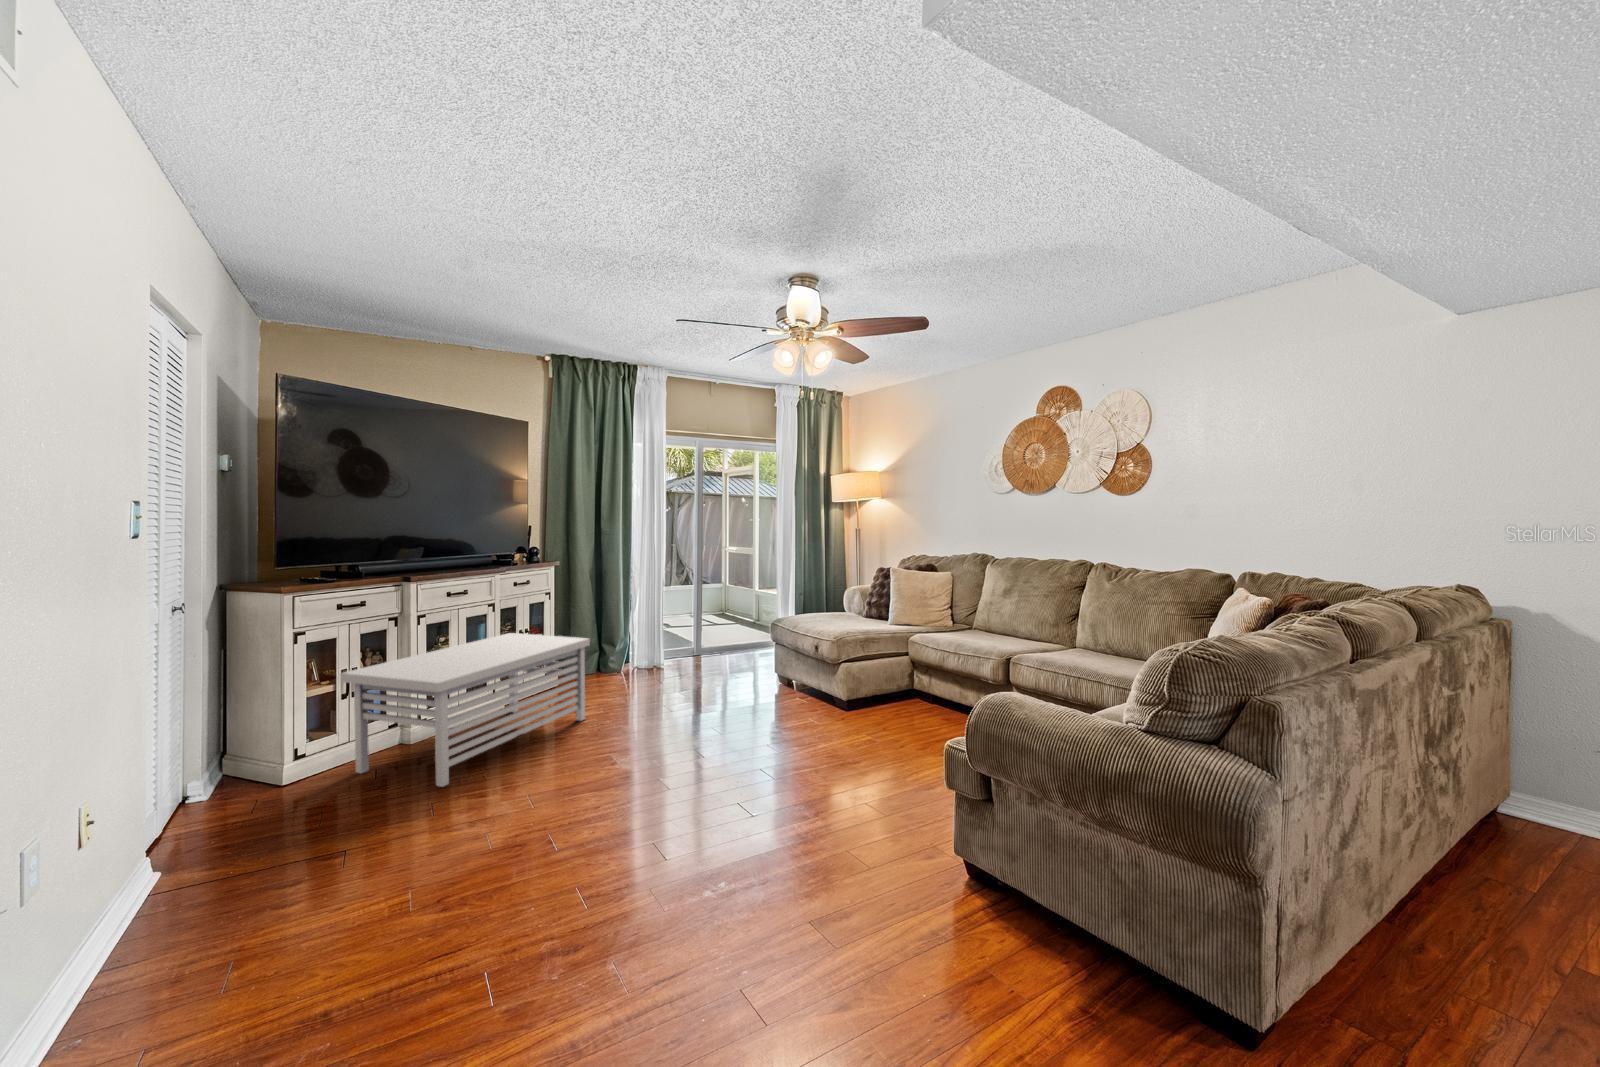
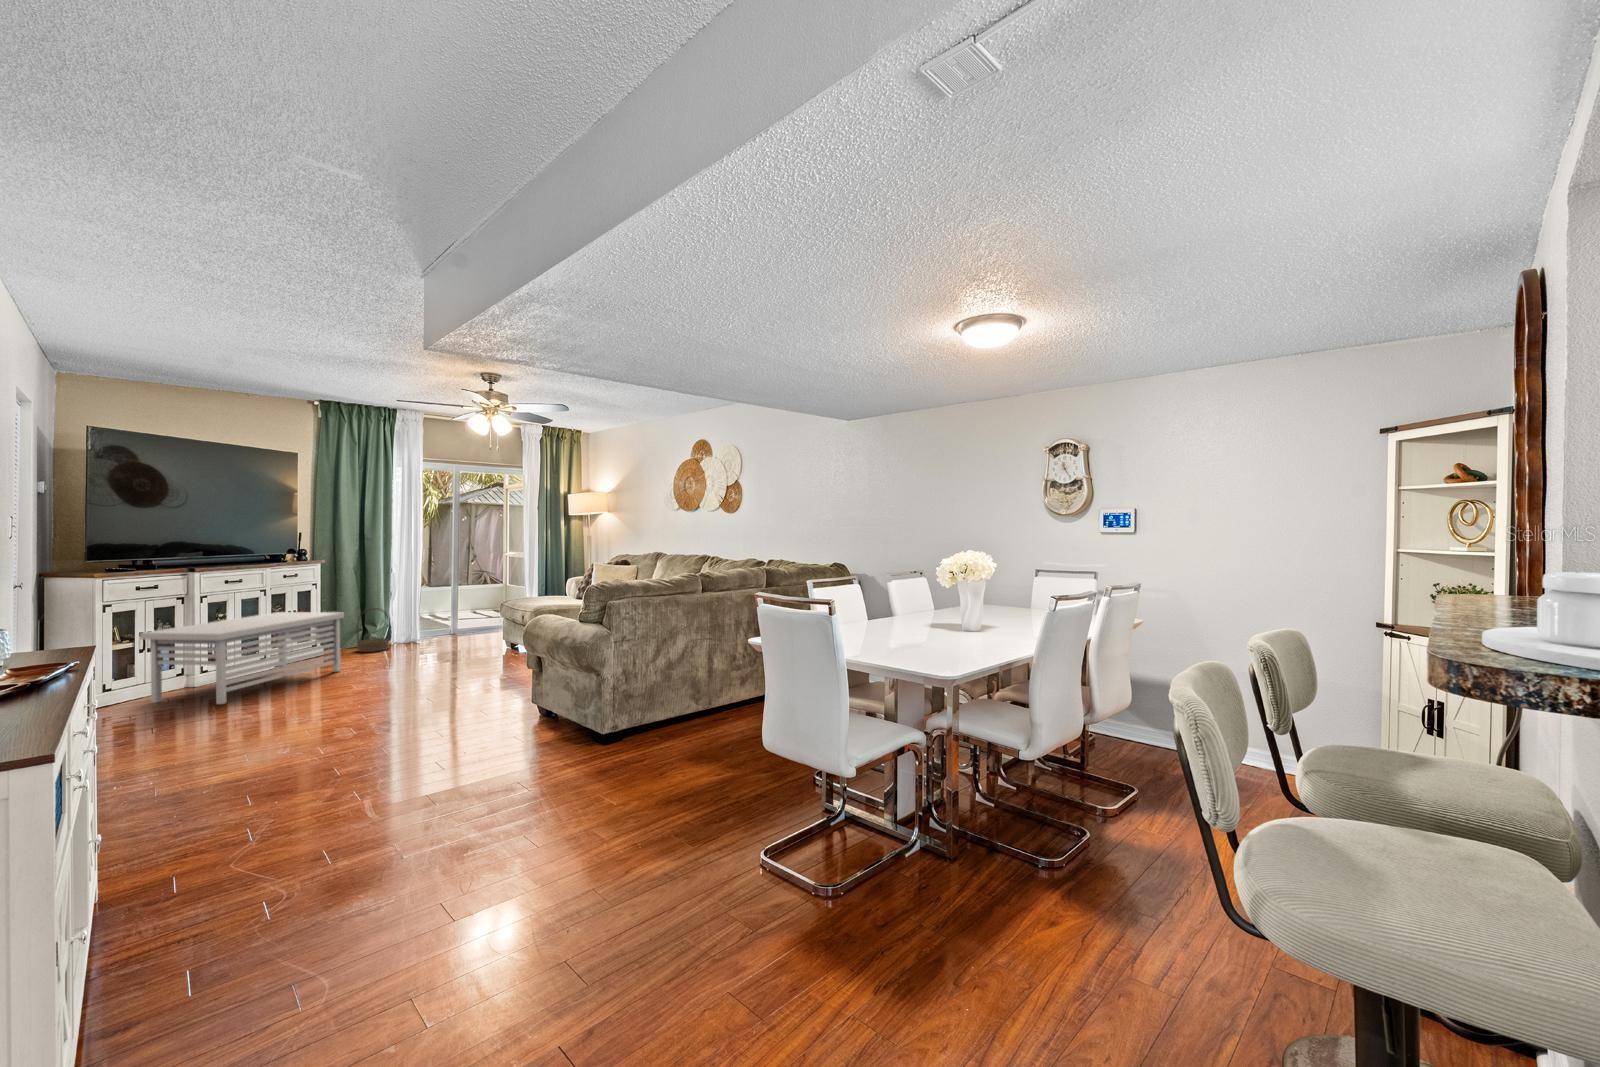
basket: none [594,624,632,682] -> present [357,608,390,652]

